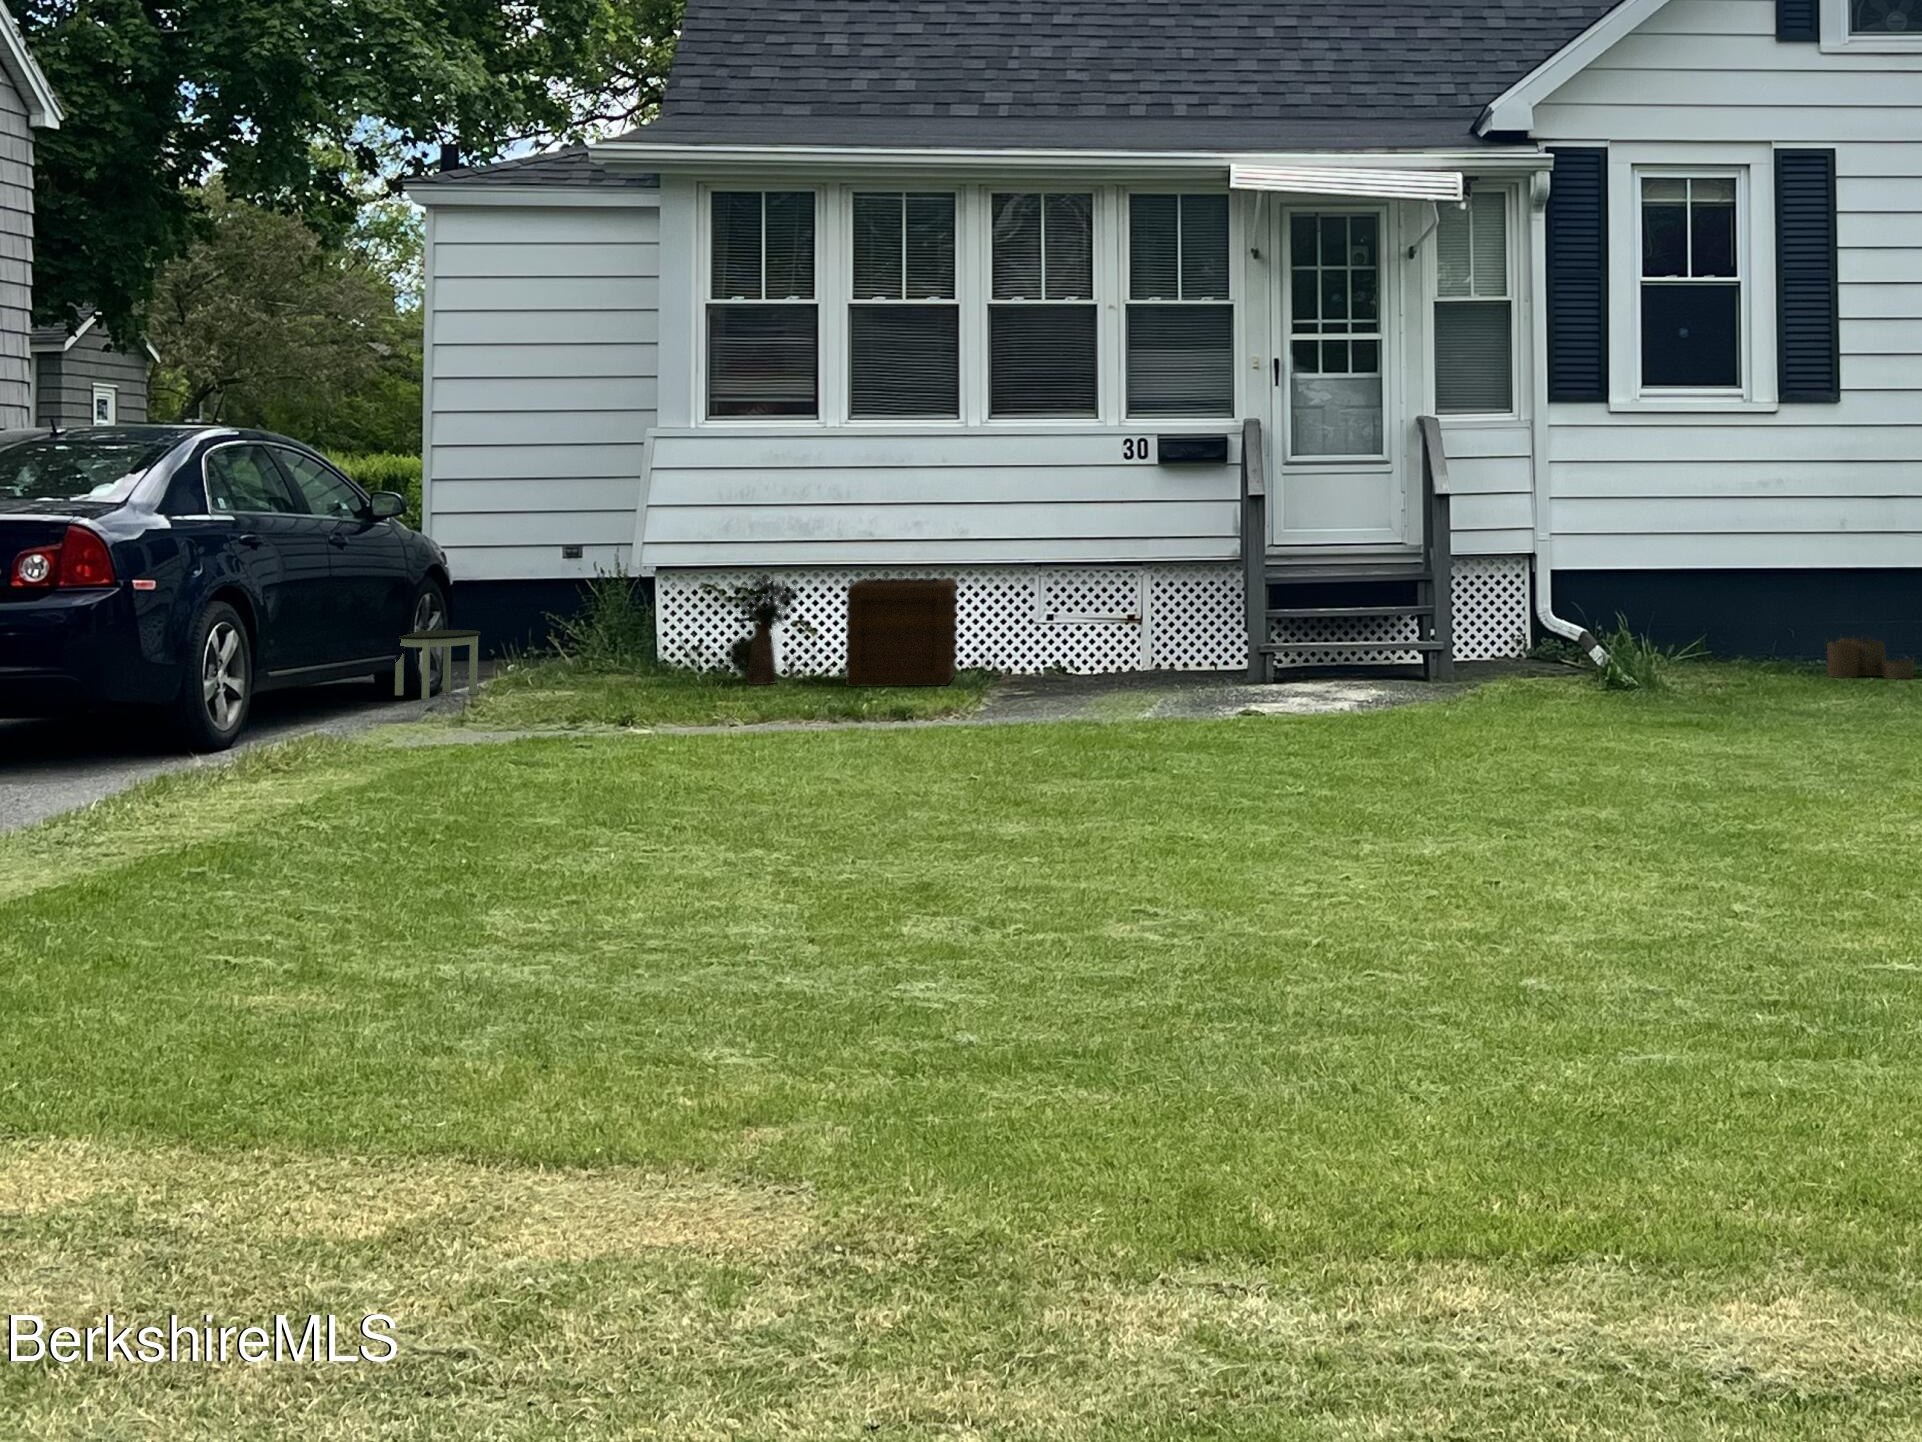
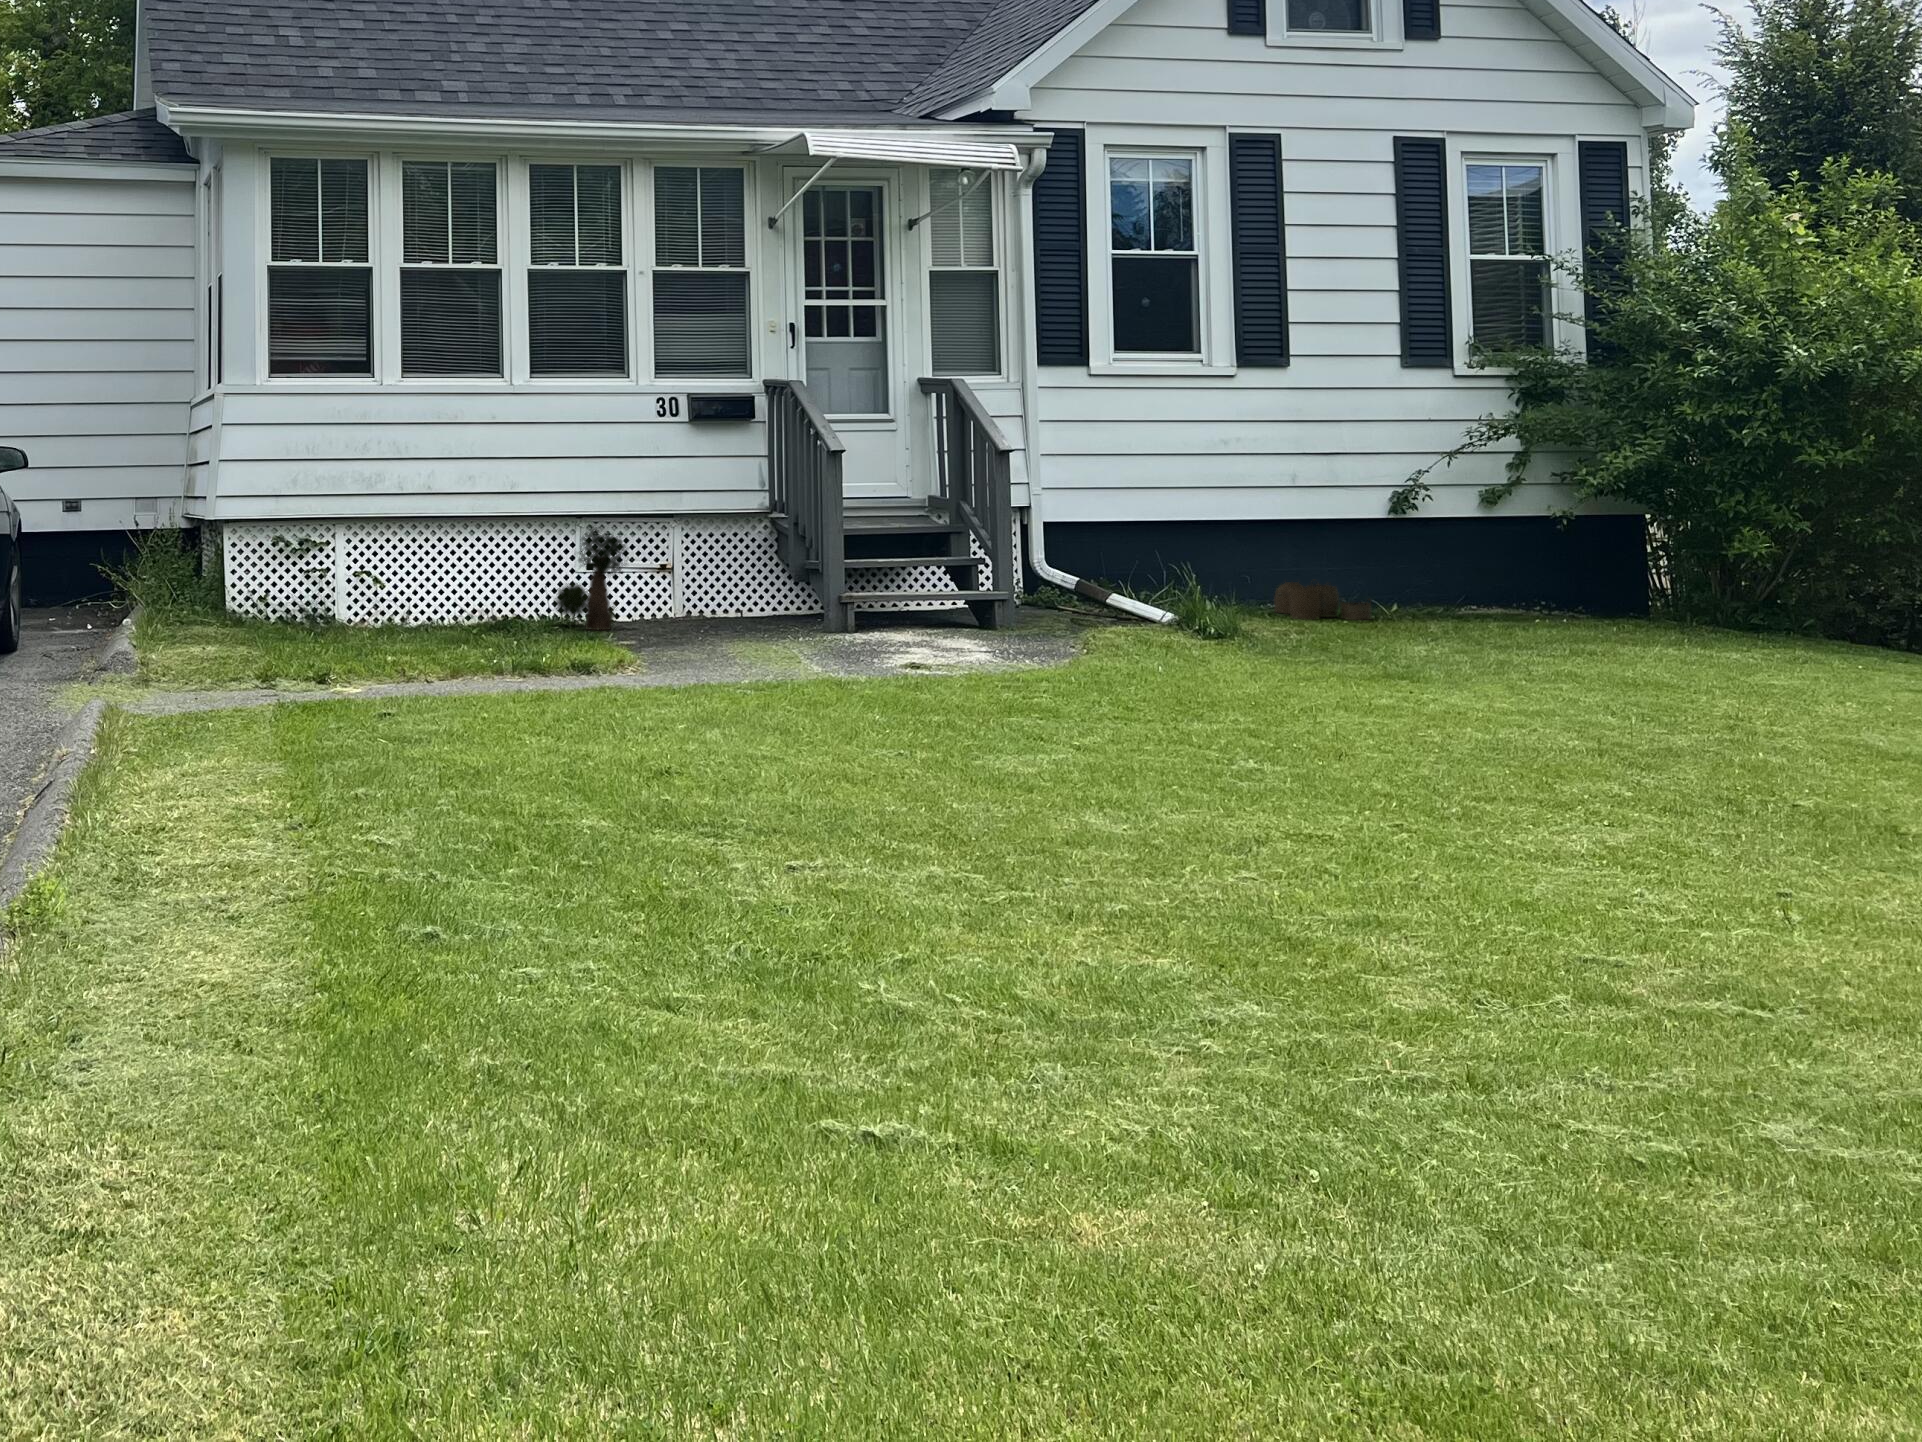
potted plant: present [726,575,799,685] -> present [555,525,626,630]
wooden crate: present [846,578,957,687] -> none [414,530,526,636]
round table: present [395,630,480,699] -> none [11,583,93,652]

